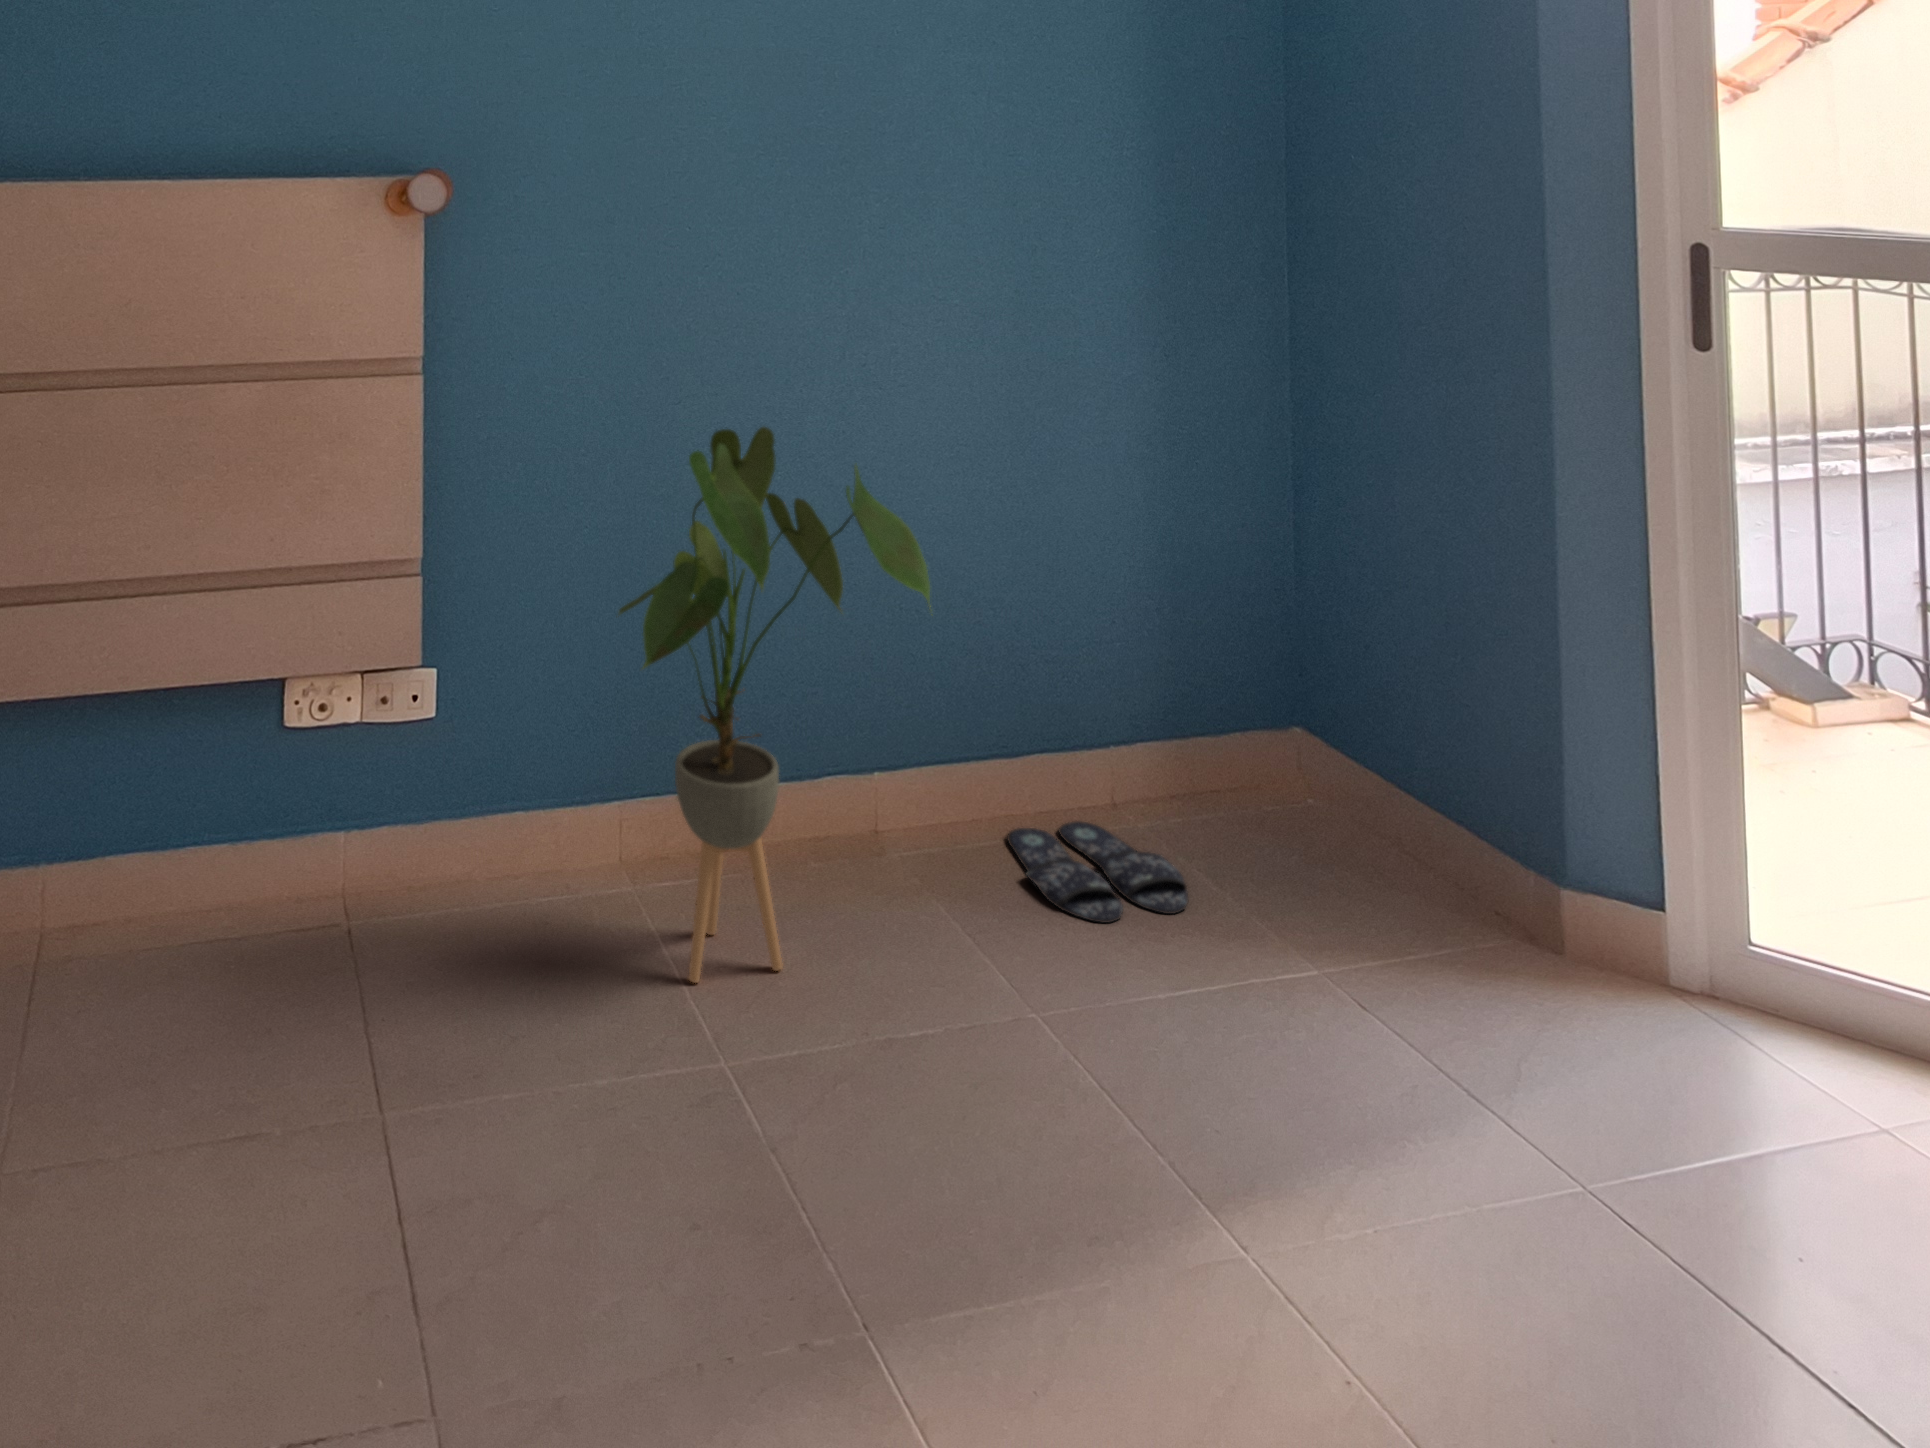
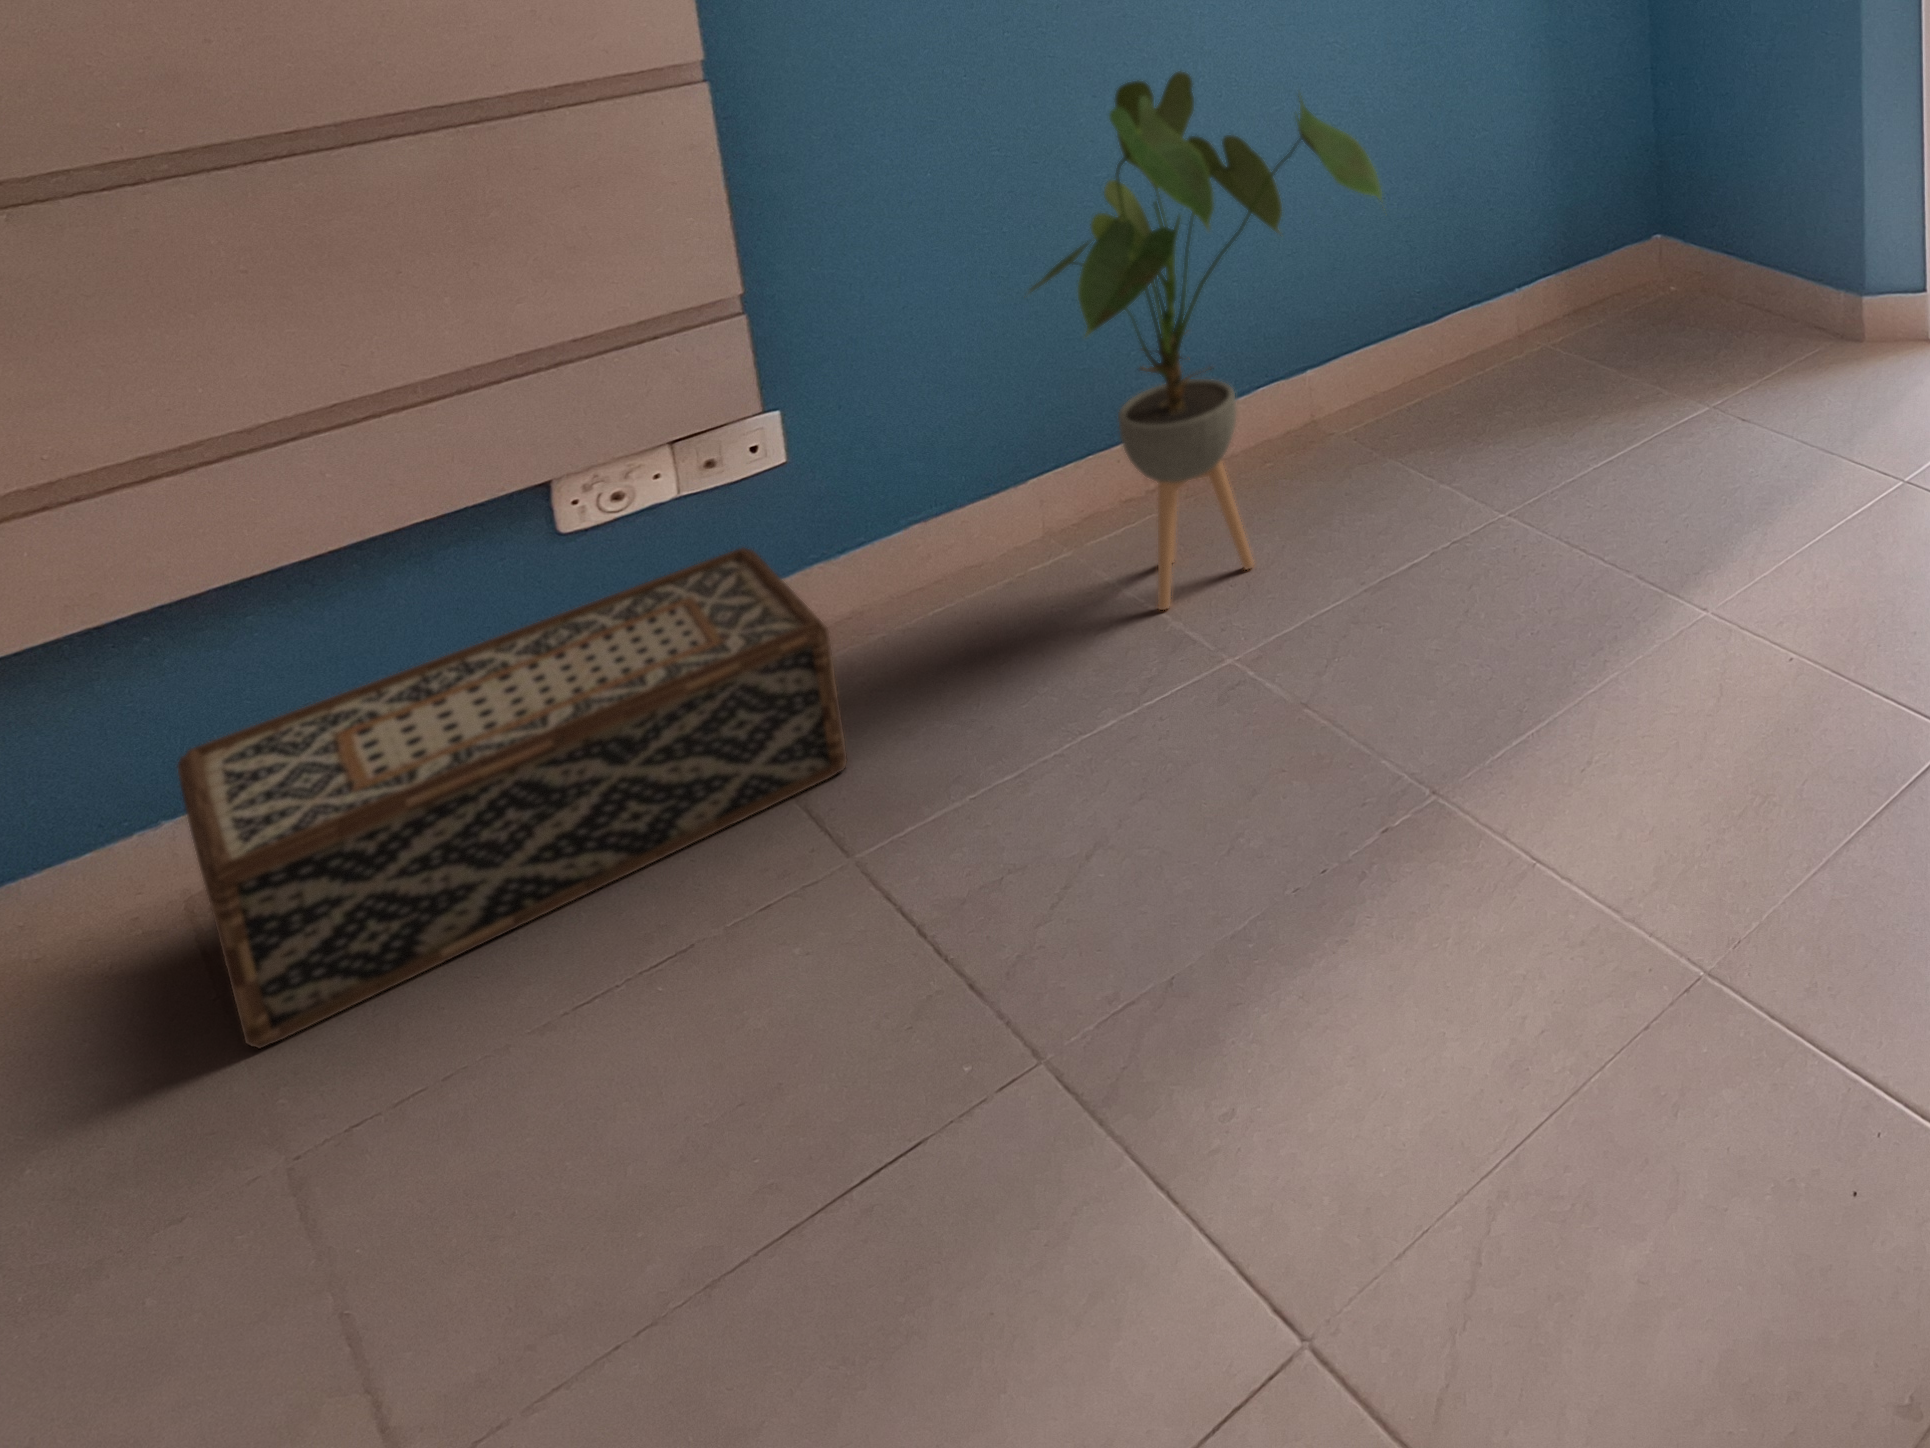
woven basket: none [34,784,423,1079] -> present [178,548,847,1048]
slippers: present [1007,821,1188,923] -> none [1439,357,1600,432]

